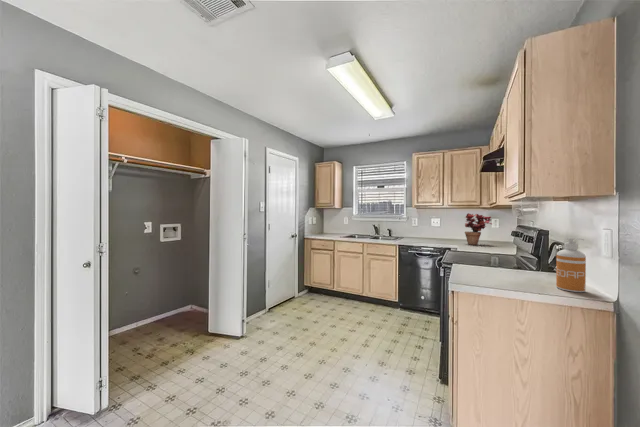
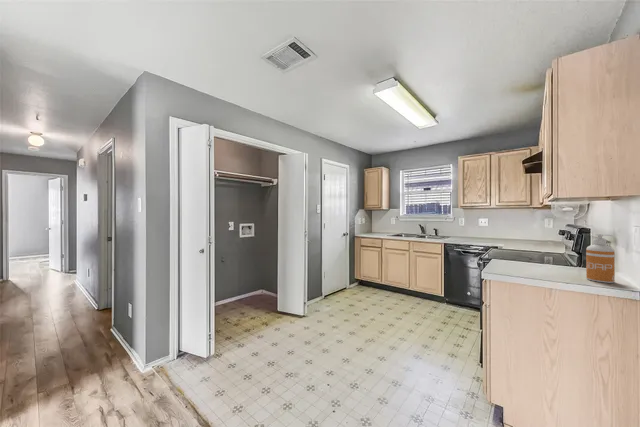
potted plant: present [465,213,492,245] -> none [514,213,545,244]

